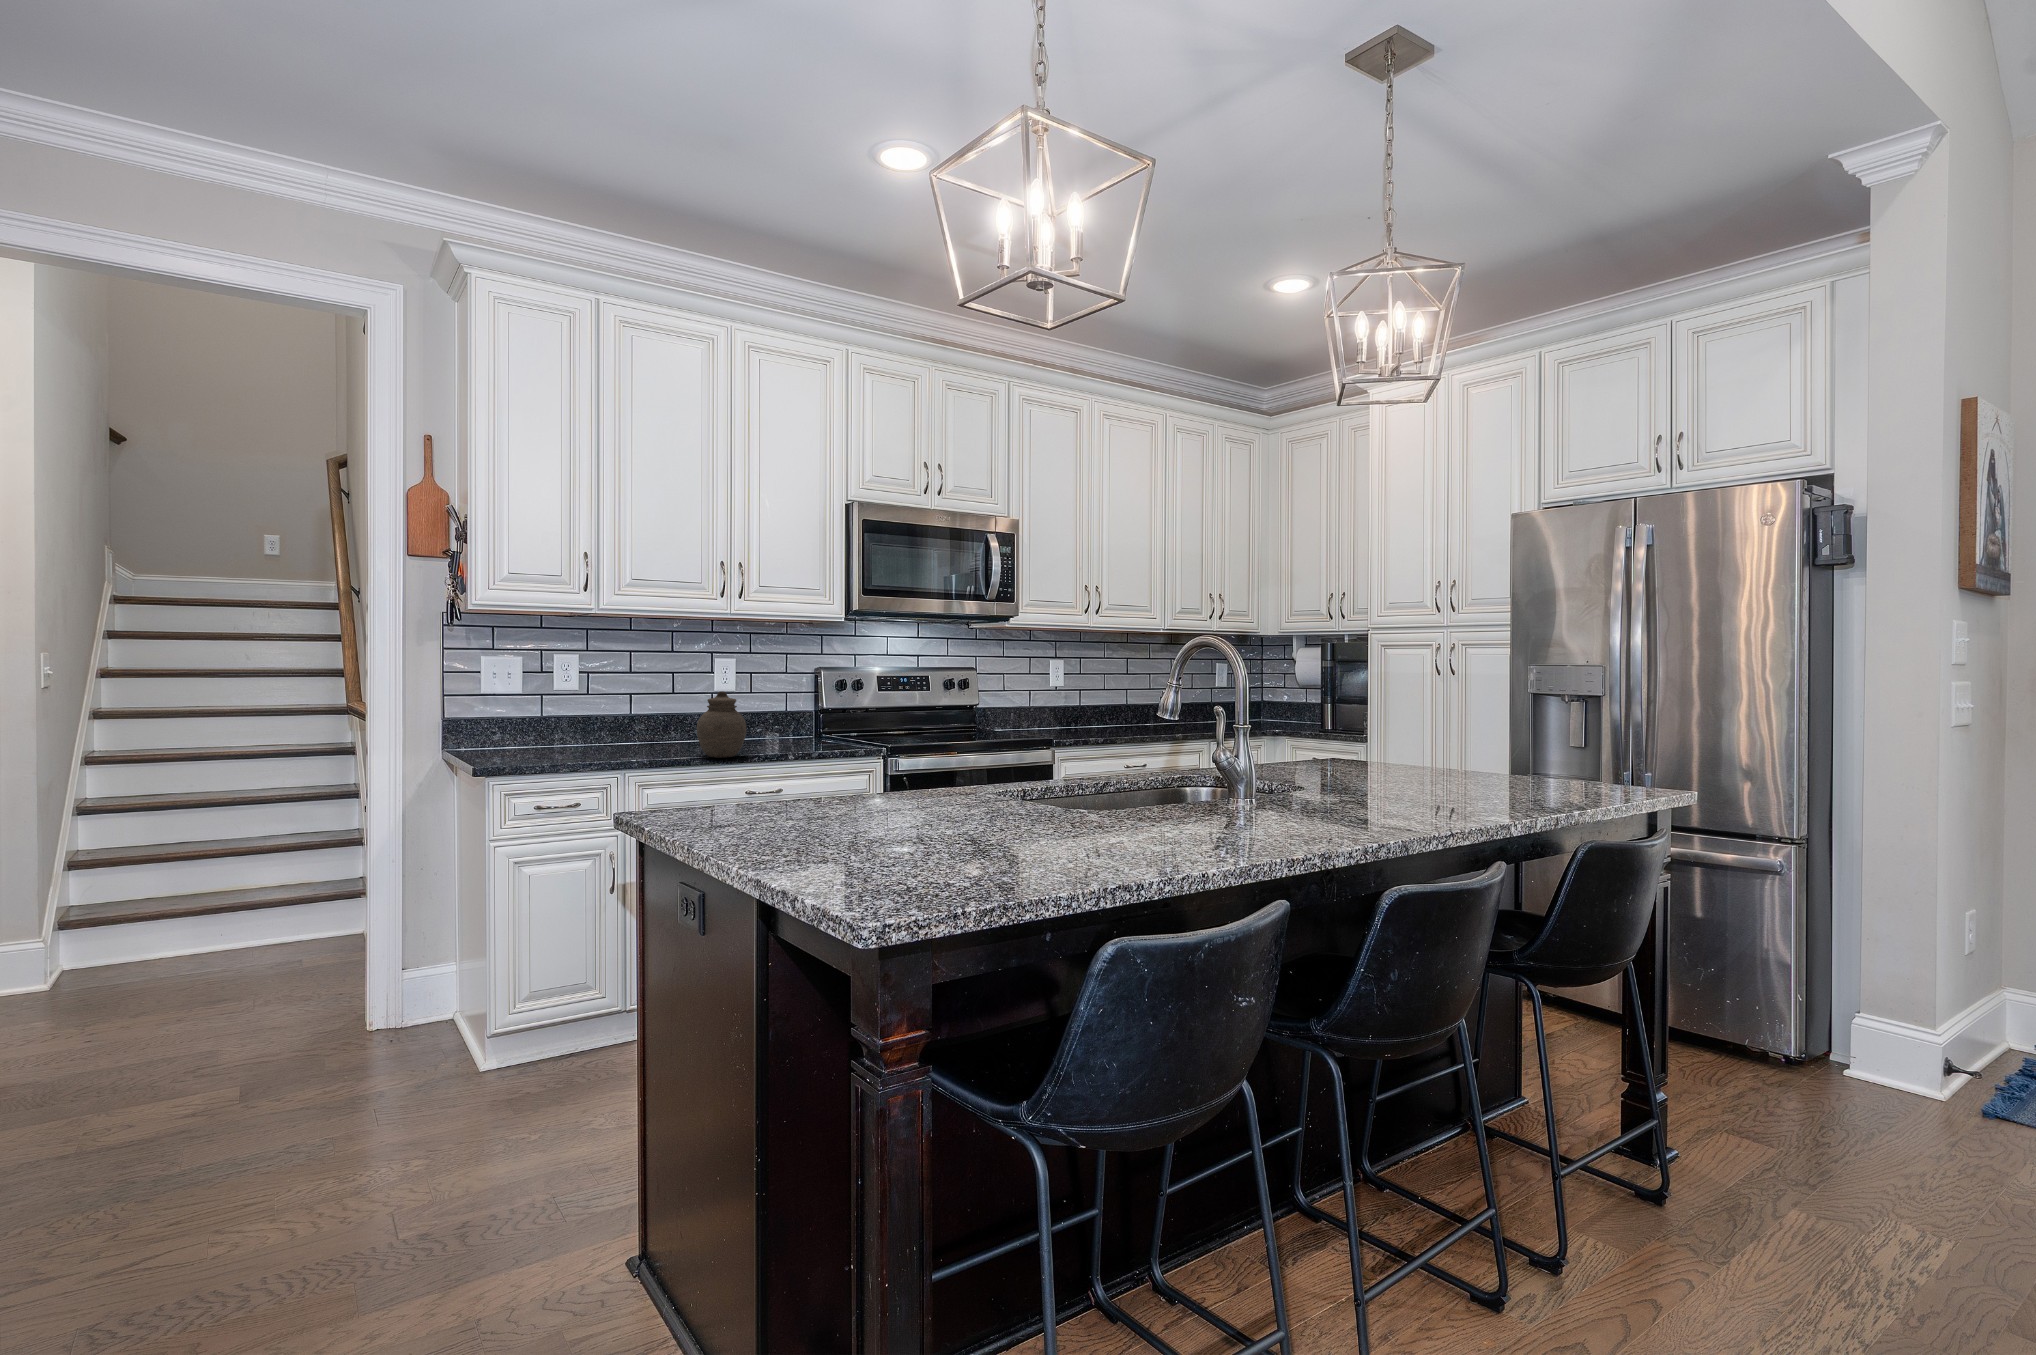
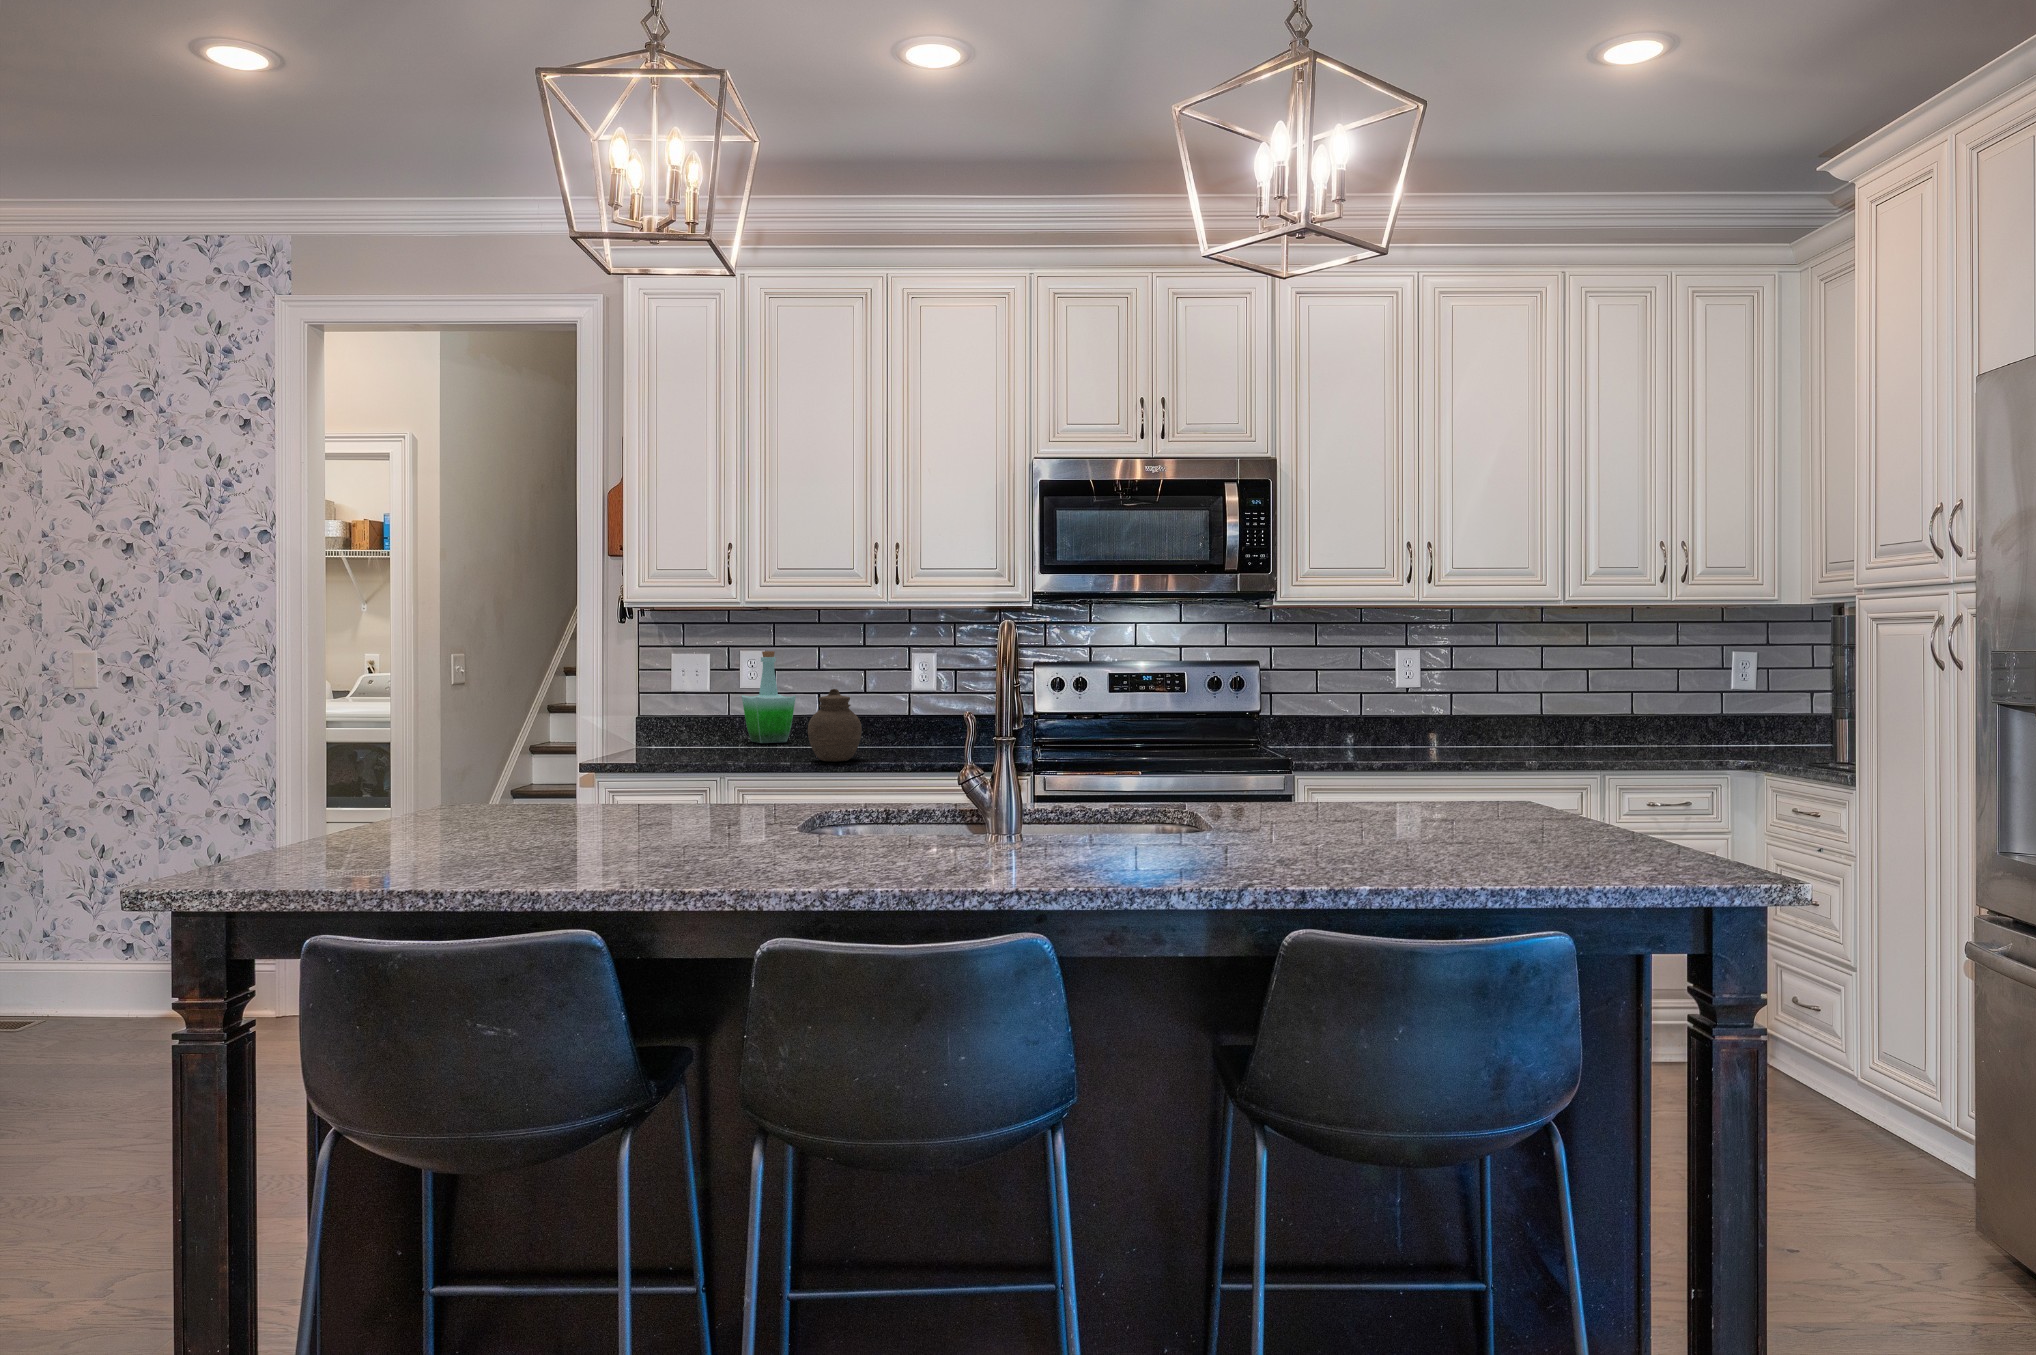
bottle: none [563,655,624,743] -> present [742,651,796,743]

